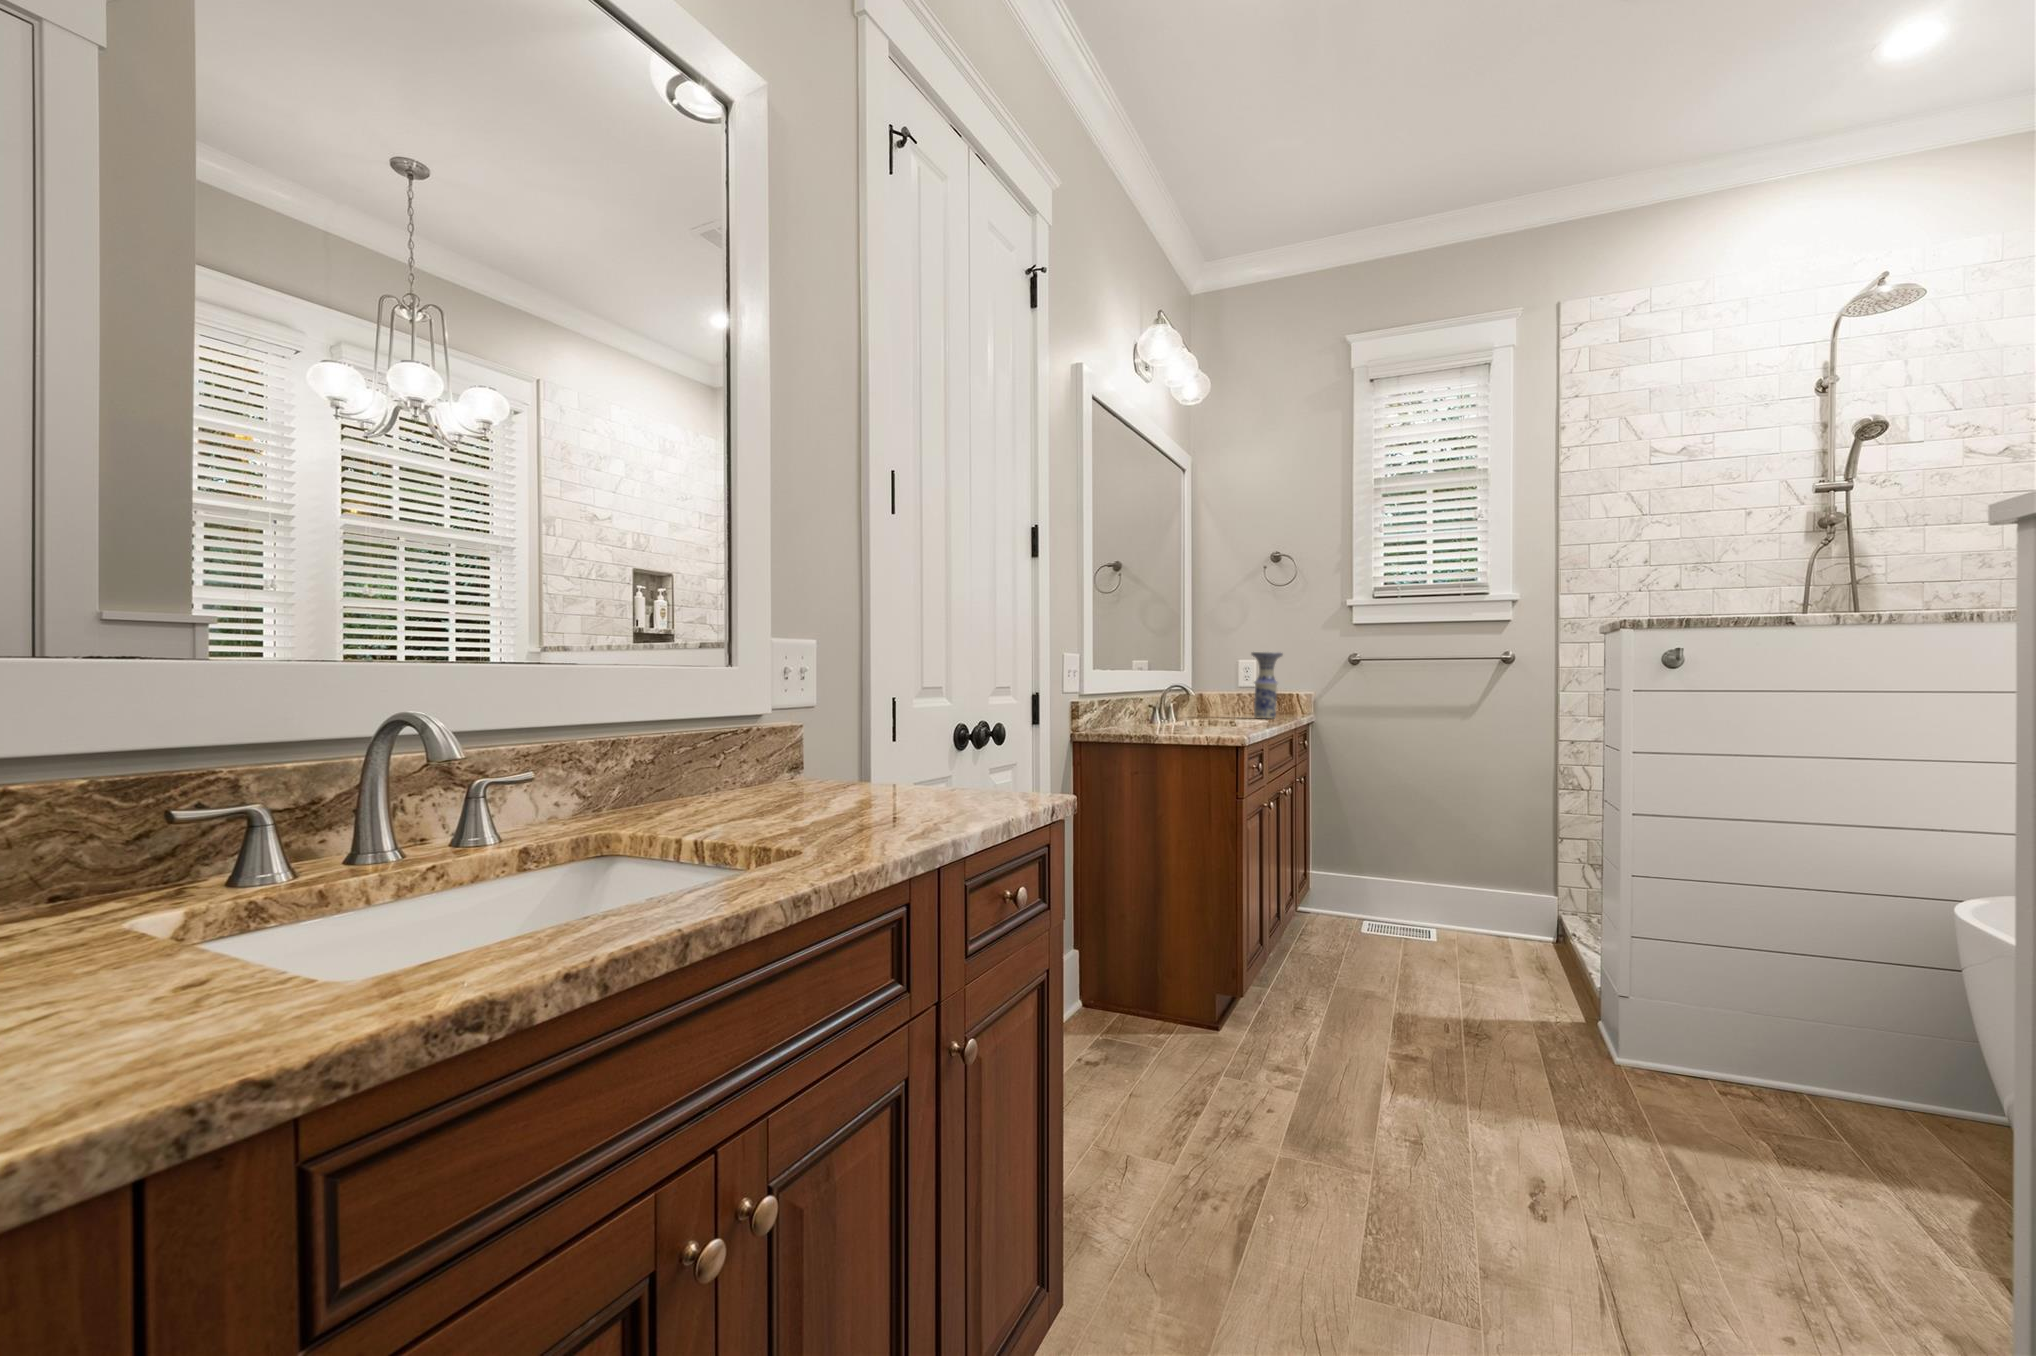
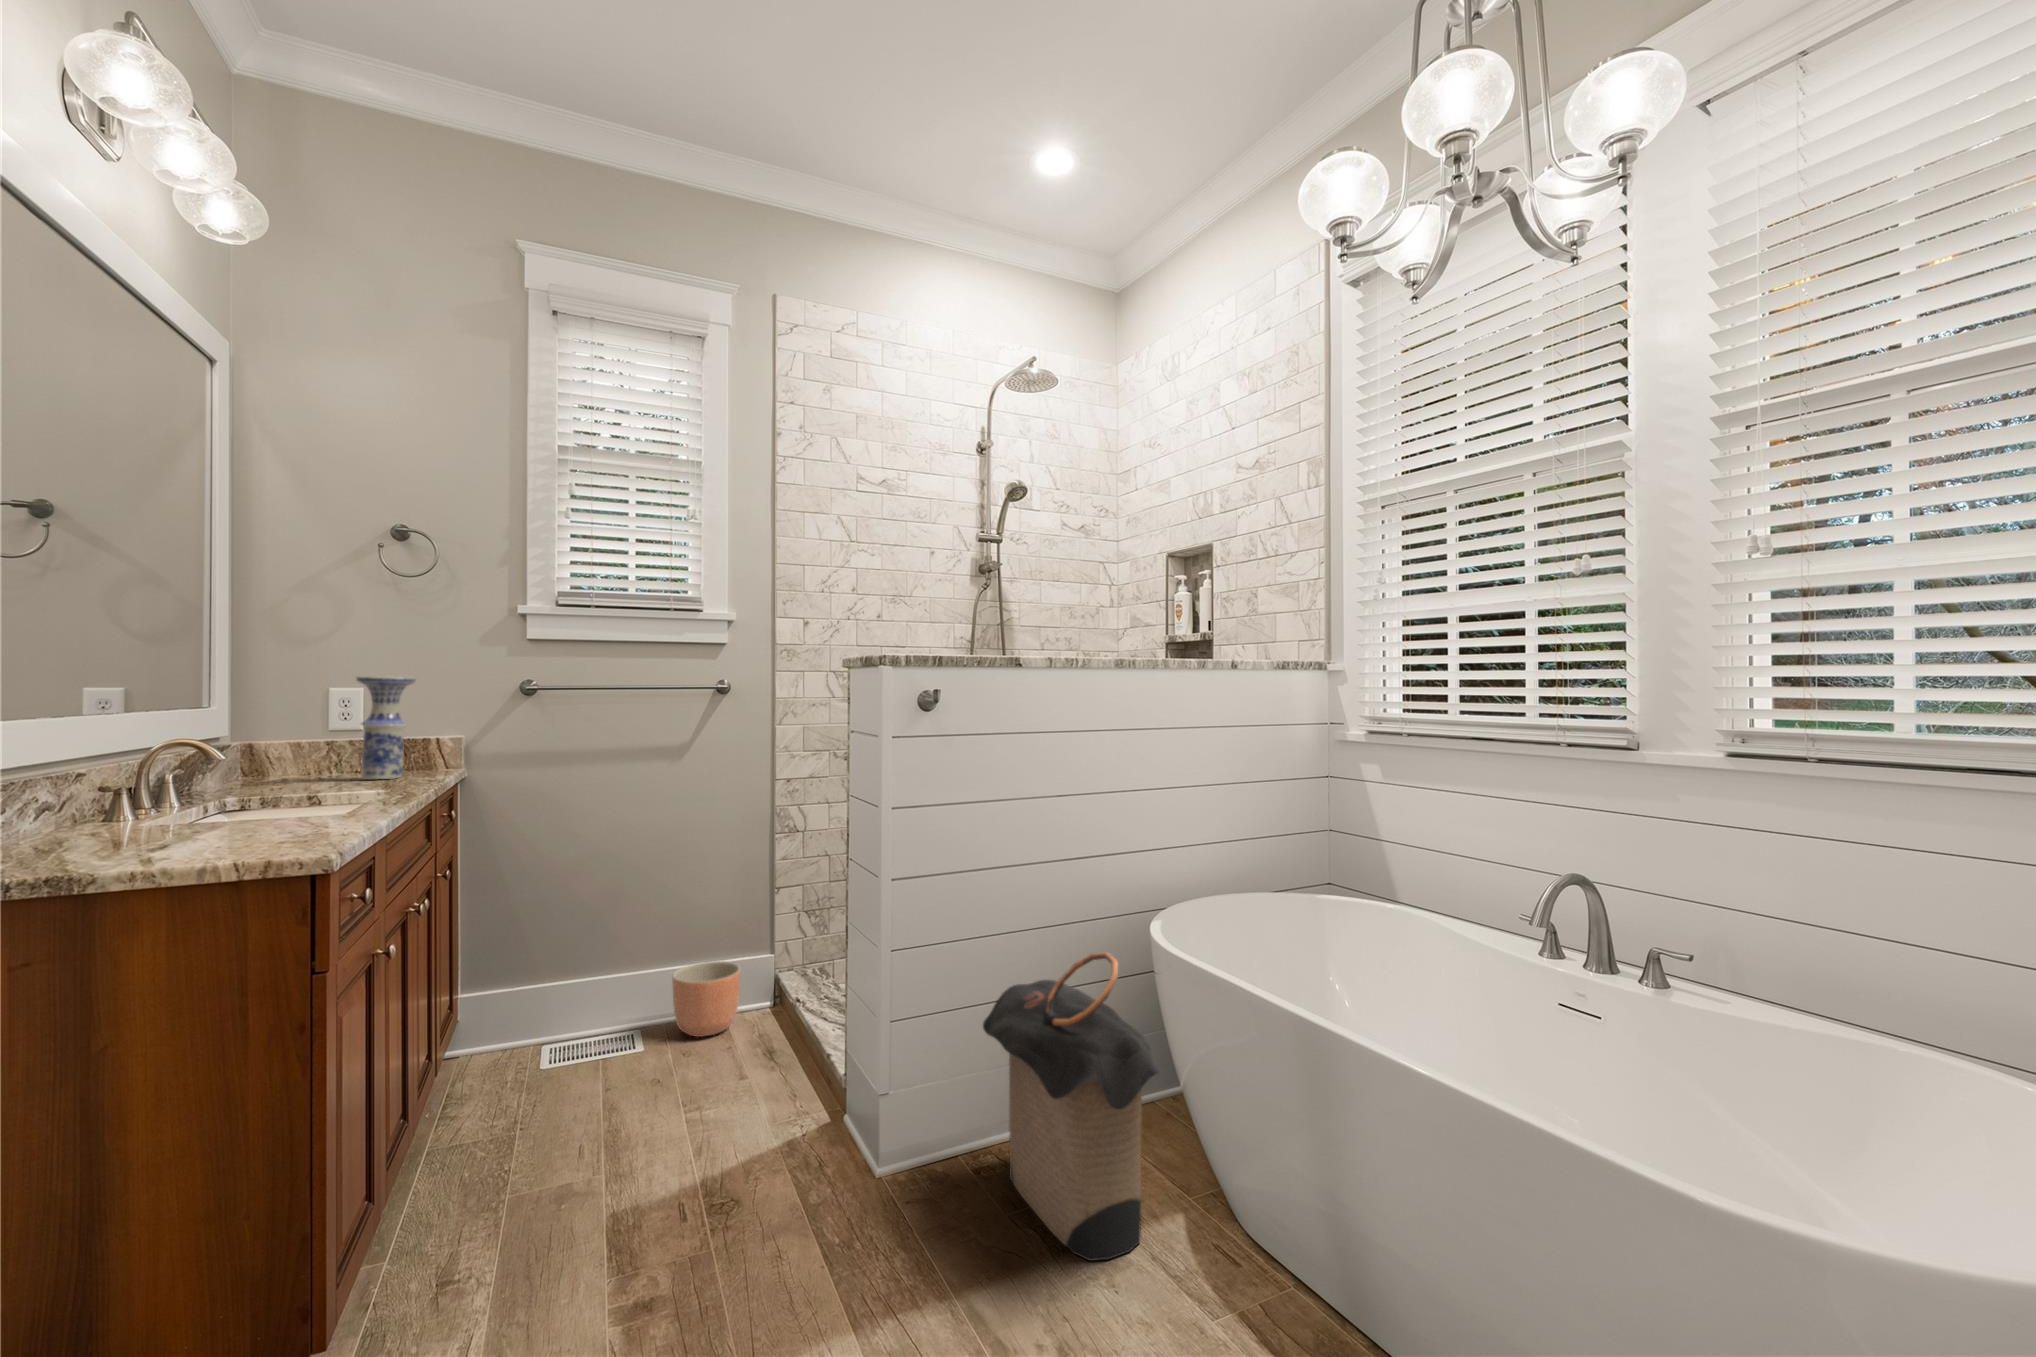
planter: none [1461,886,1521,945] -> present [673,961,740,1037]
laundry hamper: none [1731,906,1932,1189] -> present [983,952,1163,1261]

